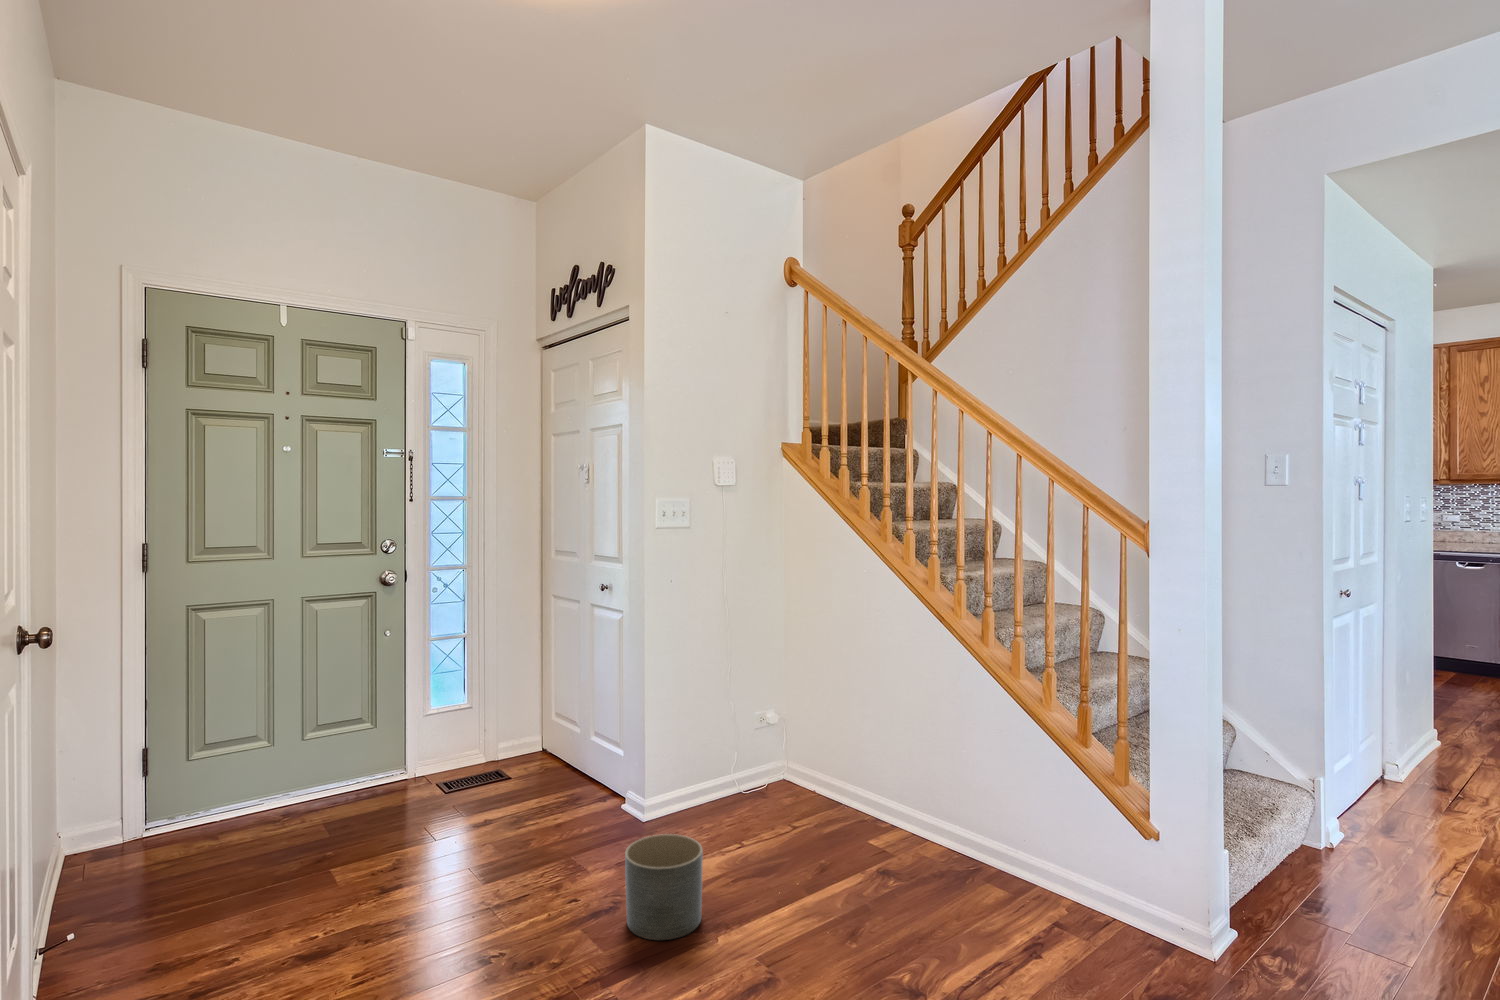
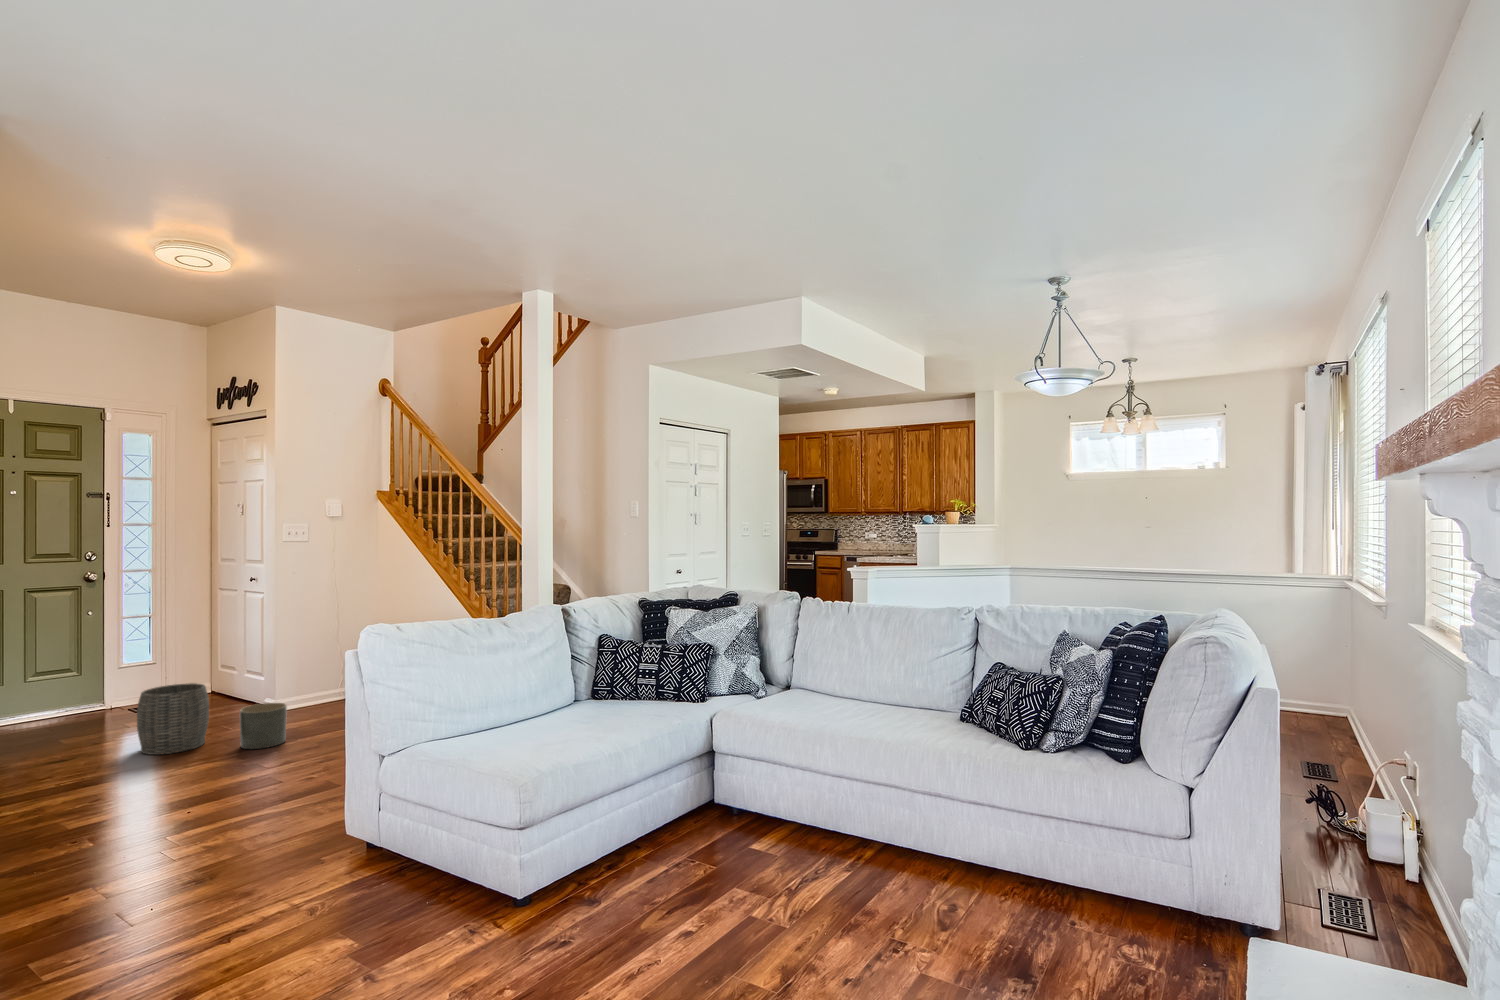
woven basket: none [457,783,568,932] -> present [137,683,209,755]

